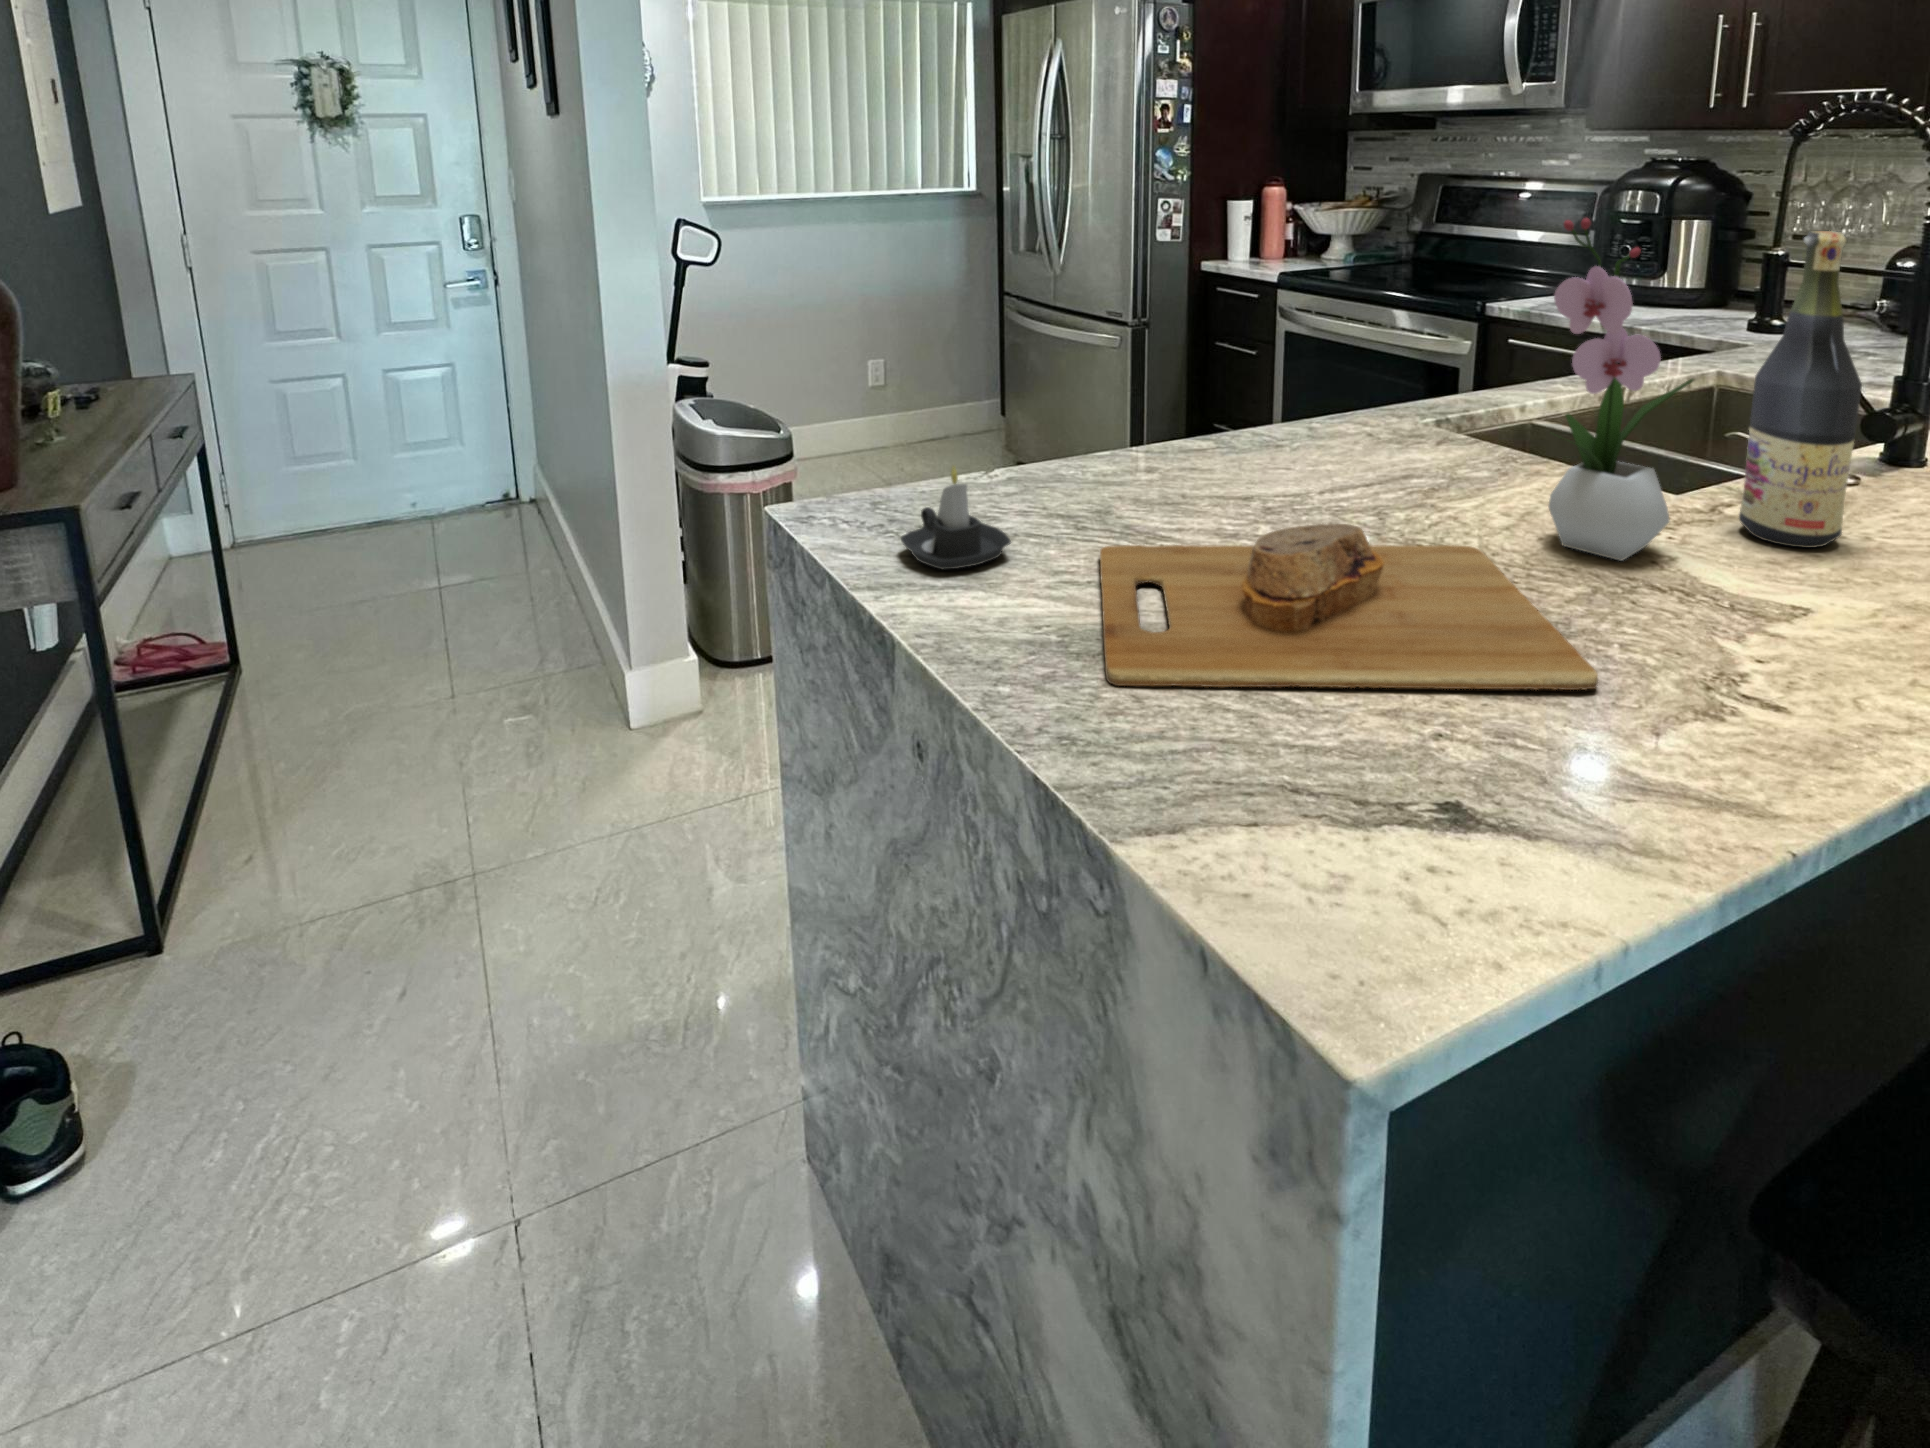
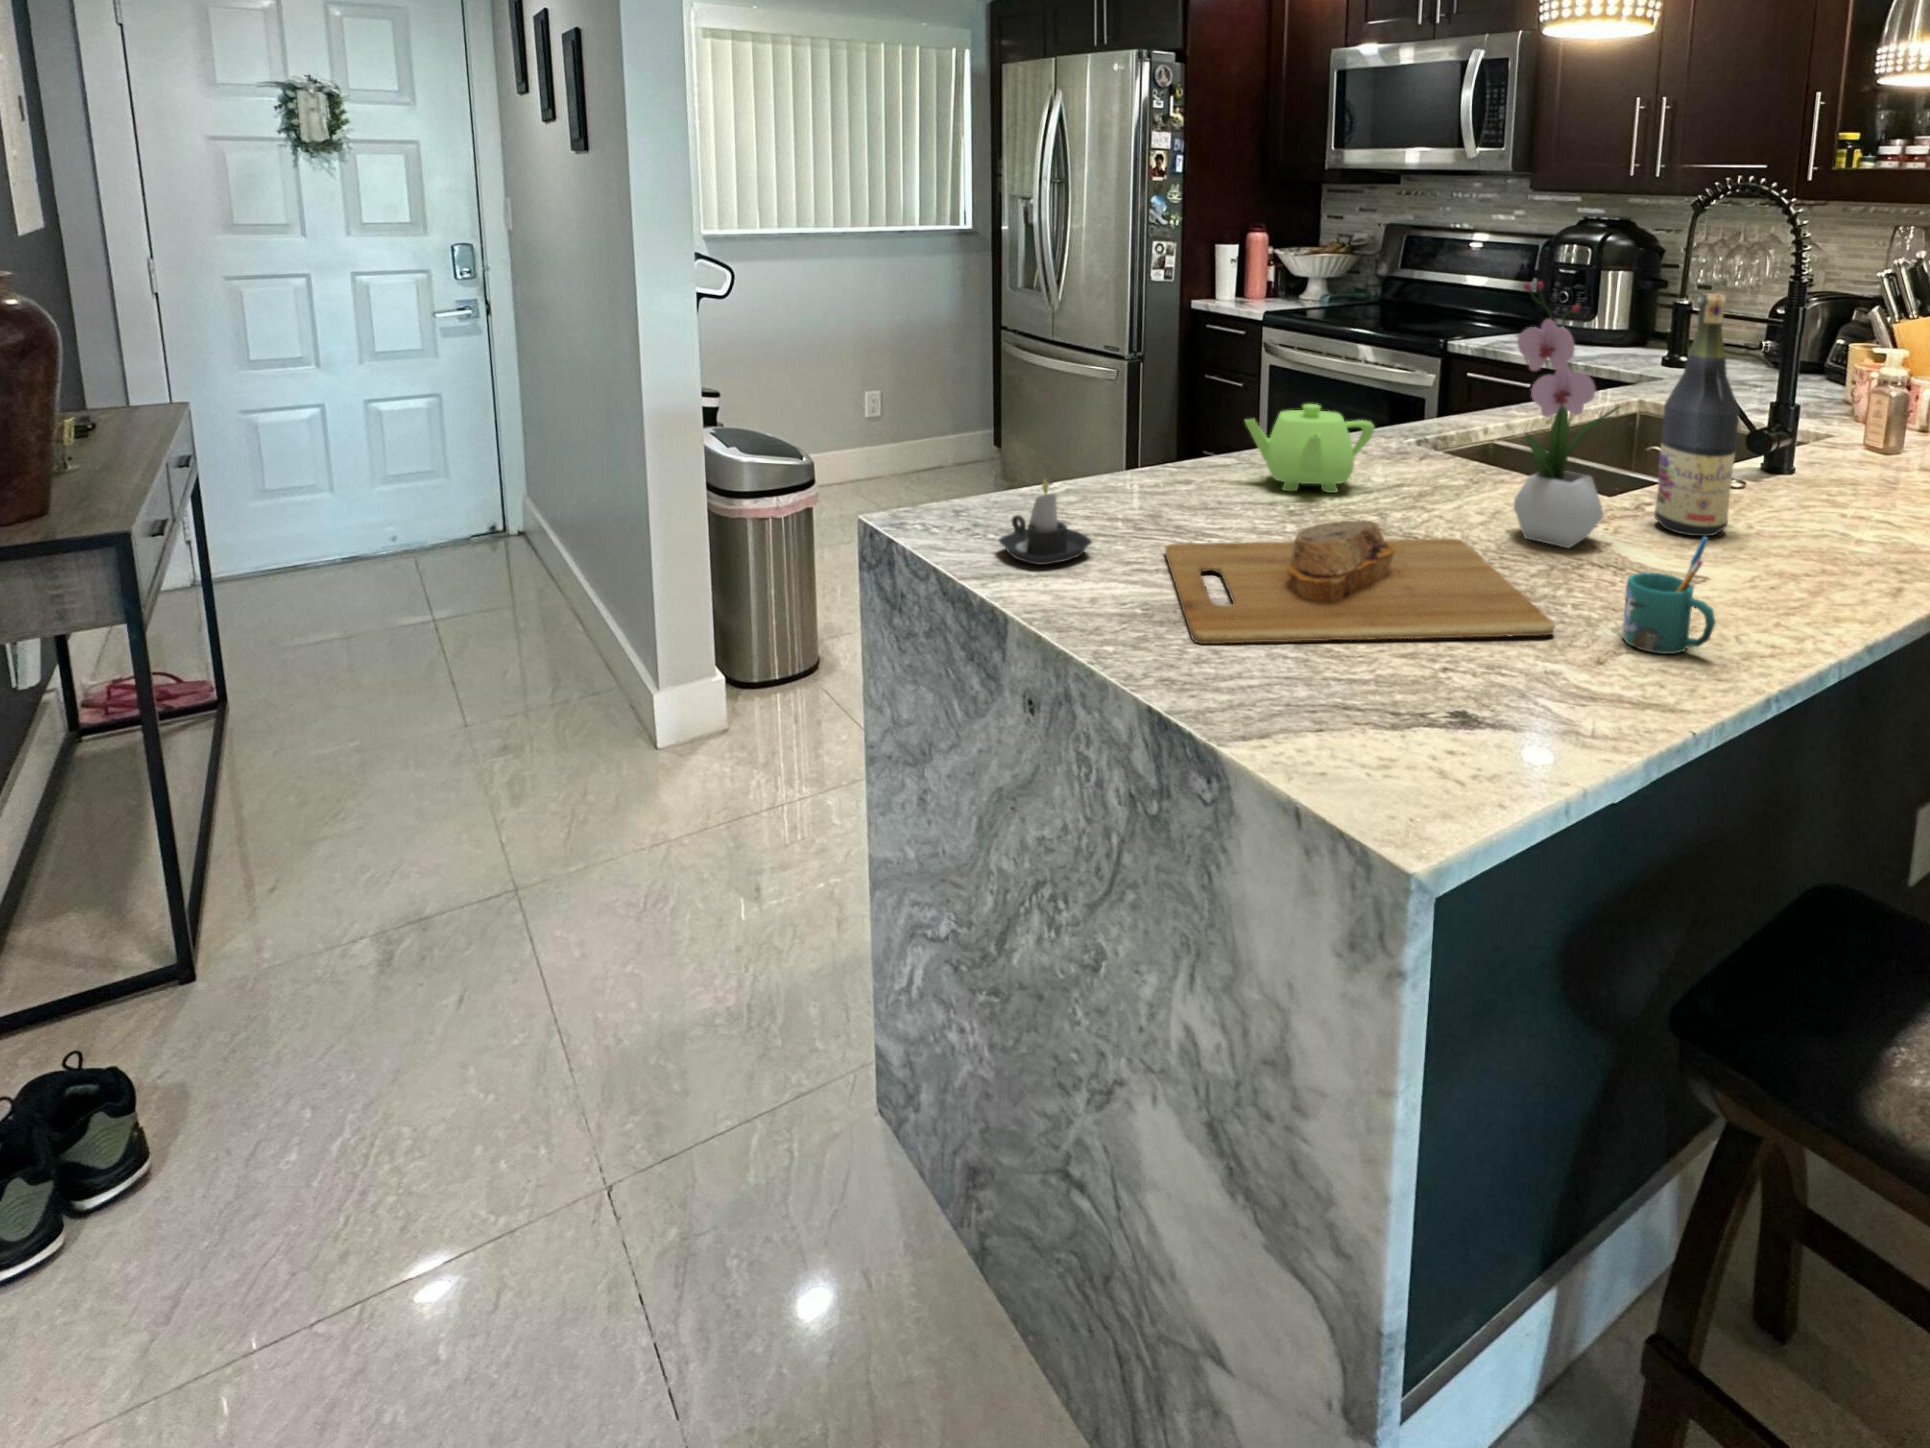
teapot: none [1217,375,1375,482] -> present [1245,404,1374,493]
mug: none [1696,564,1837,725] -> present [1622,537,1715,654]

